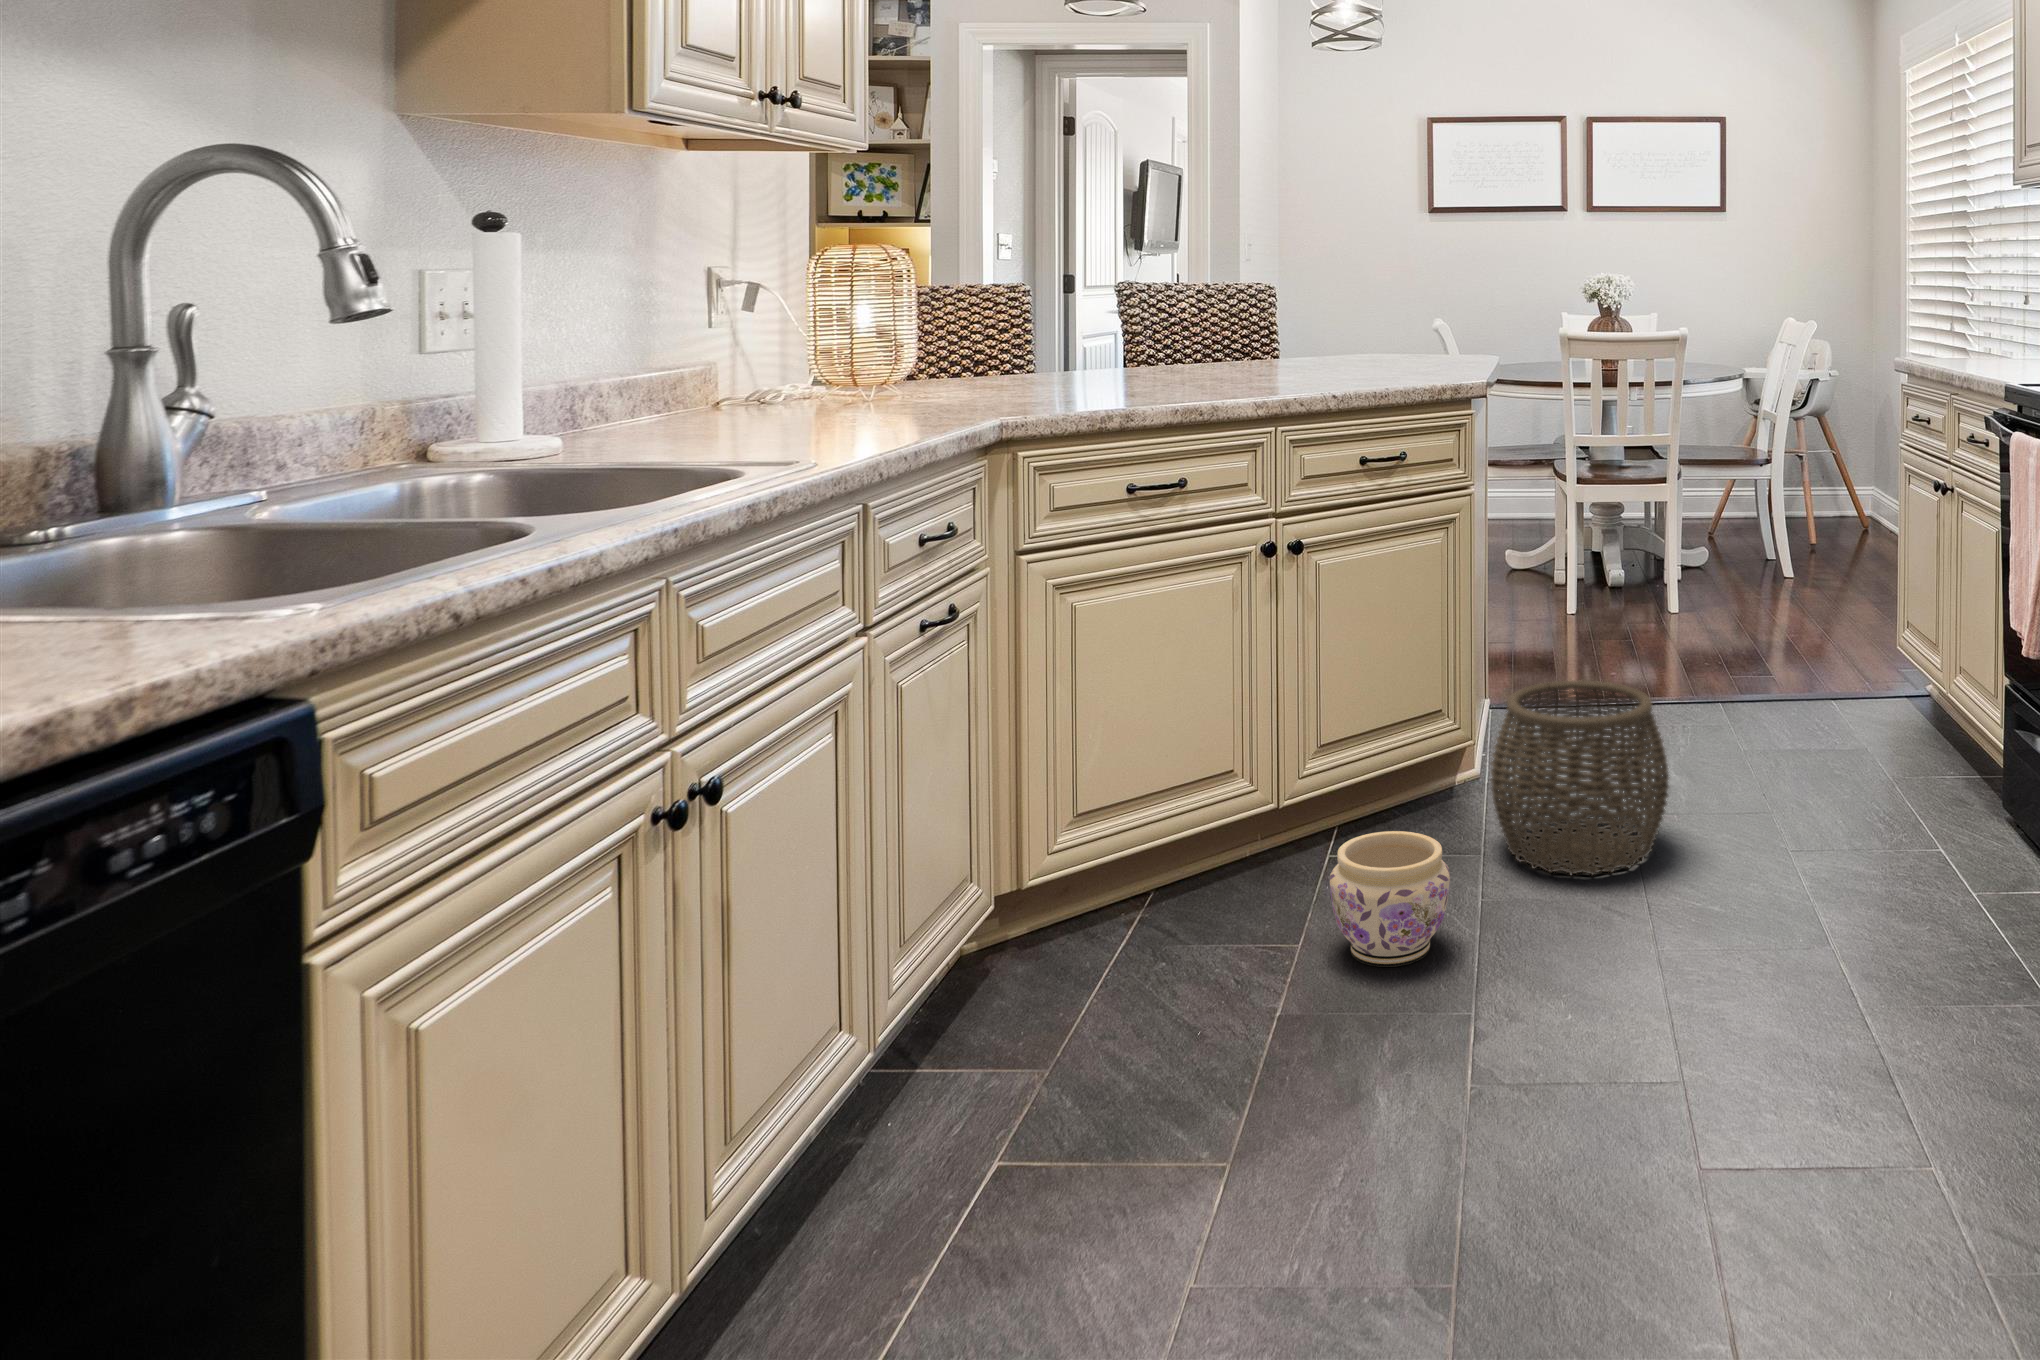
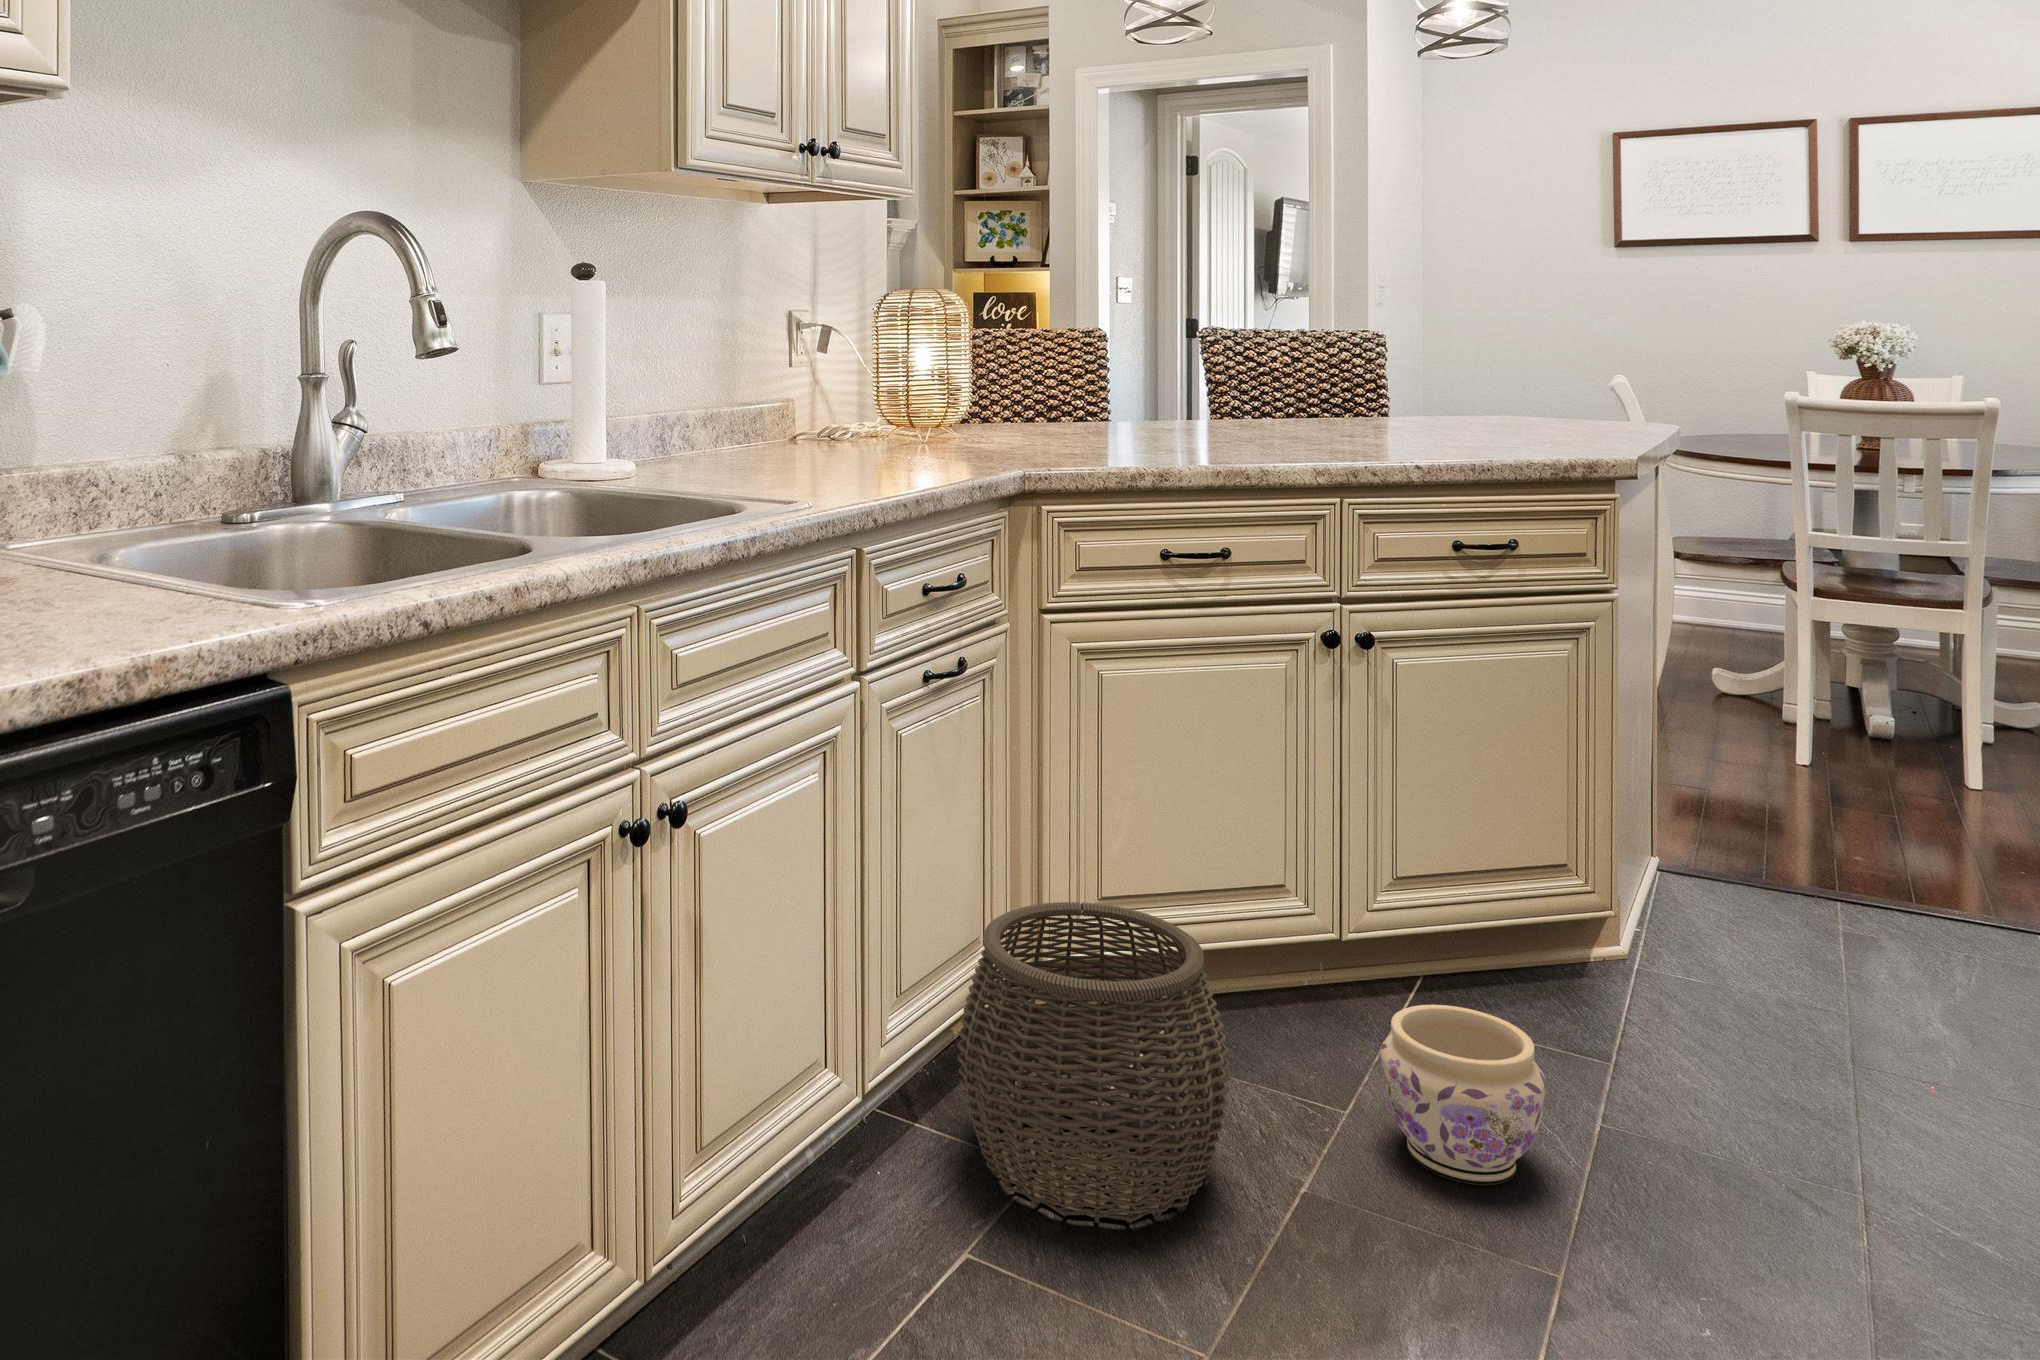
woven basket: present [1491,681,1669,875] -> present [958,902,1230,1223]

